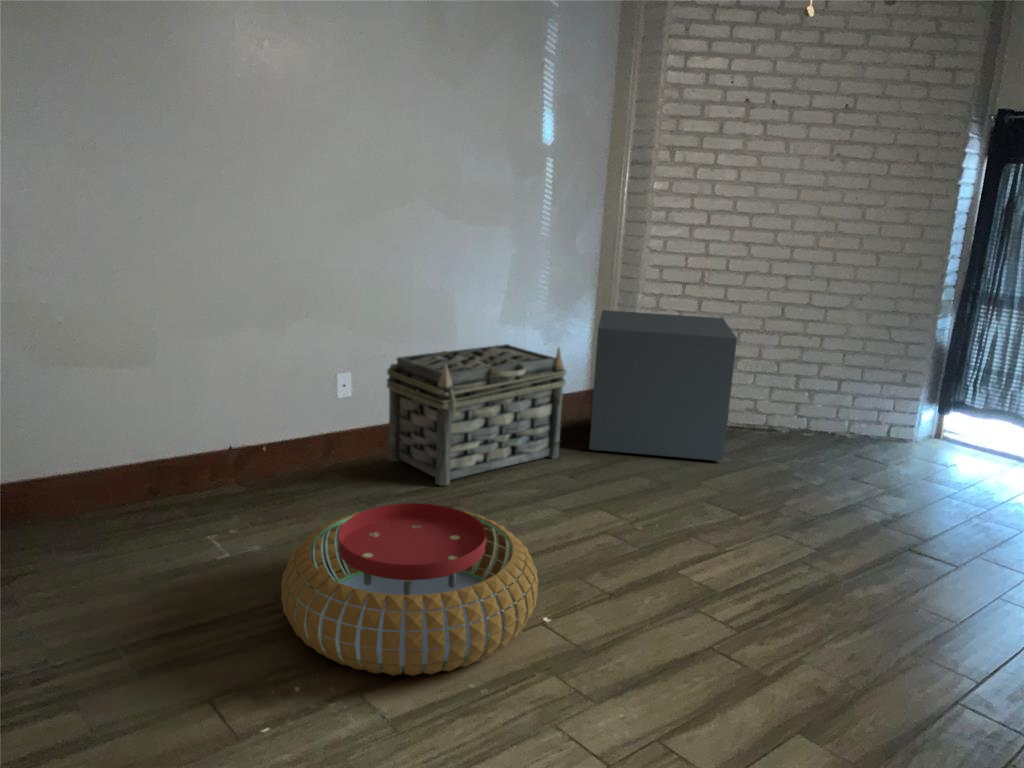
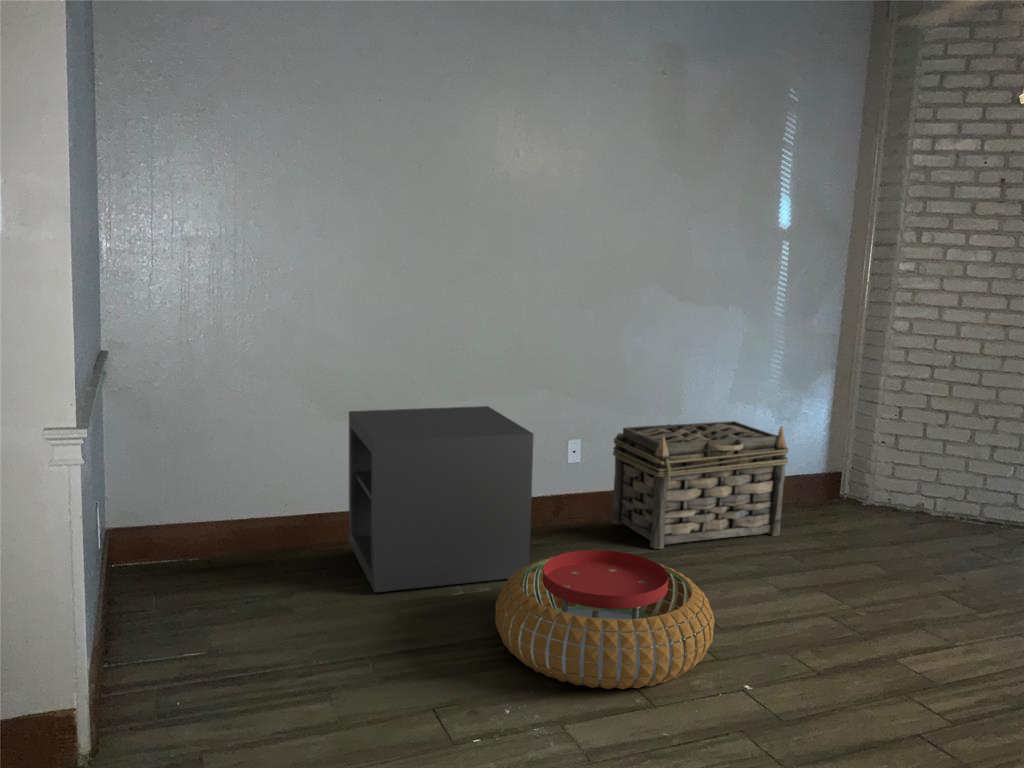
storage cabinet: present [589,310,737,461] -> present [349,406,534,592]

